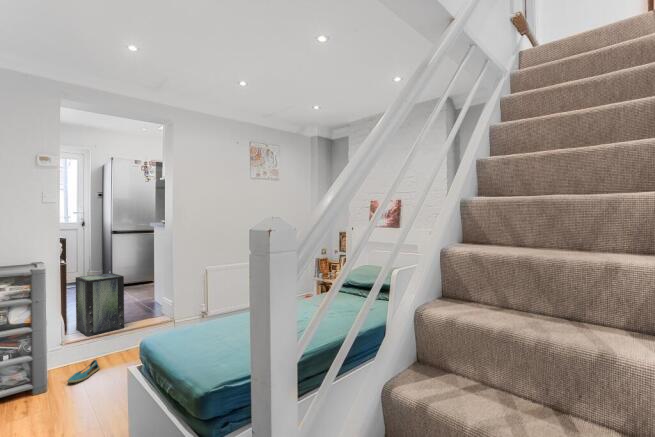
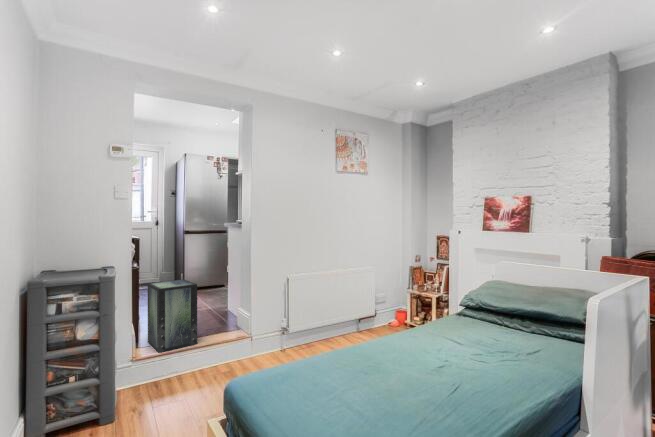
shoe: present [67,360,99,383] -> none [136,383,171,412]

